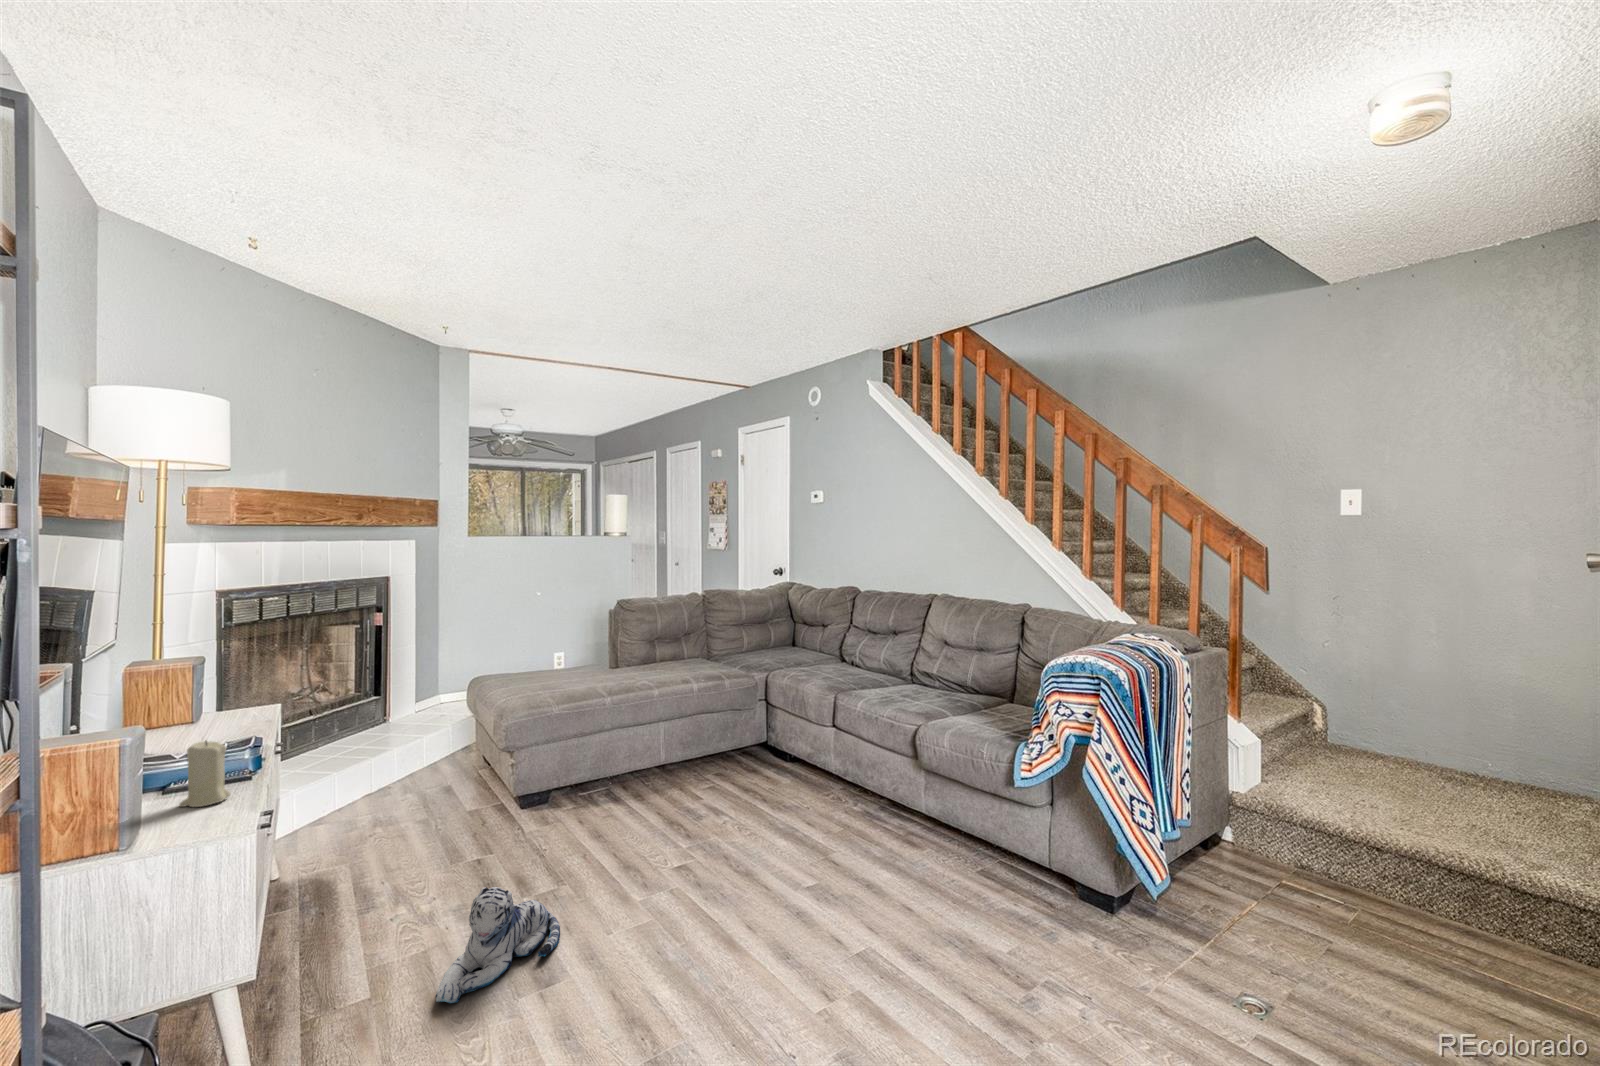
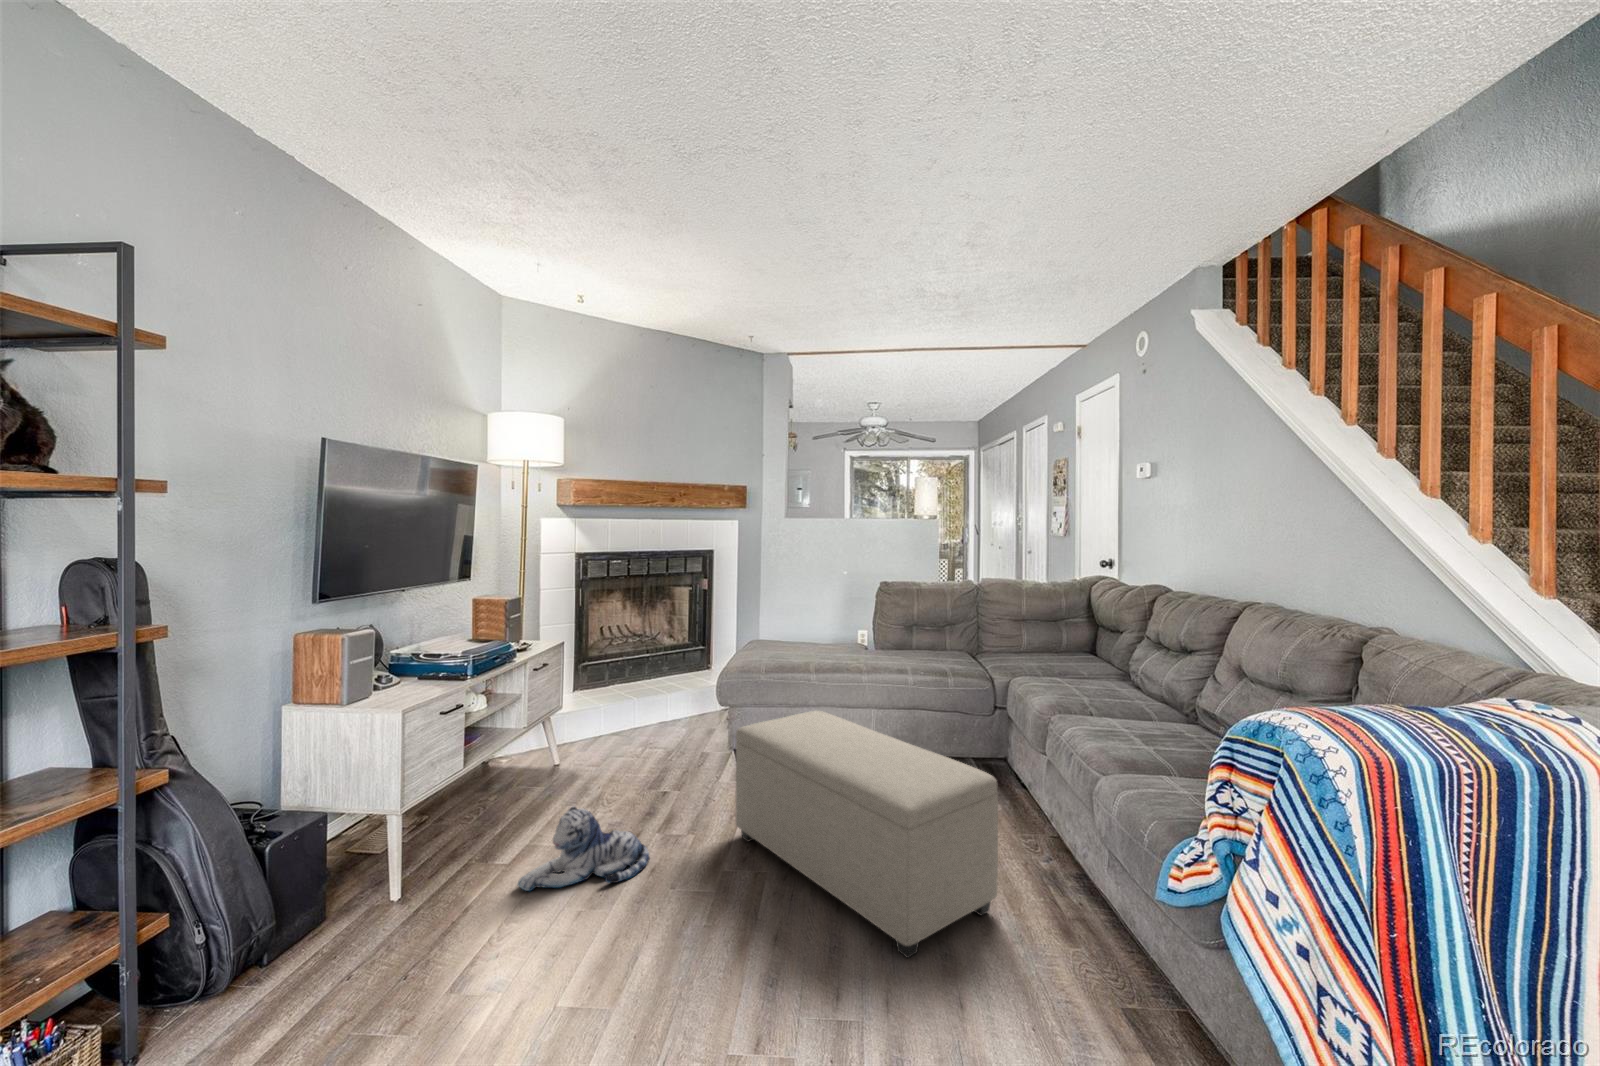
ottoman: none [615,730,873,901] -> present [736,711,998,958]
candle: present [179,741,231,807] -> none [407,648,436,692]

